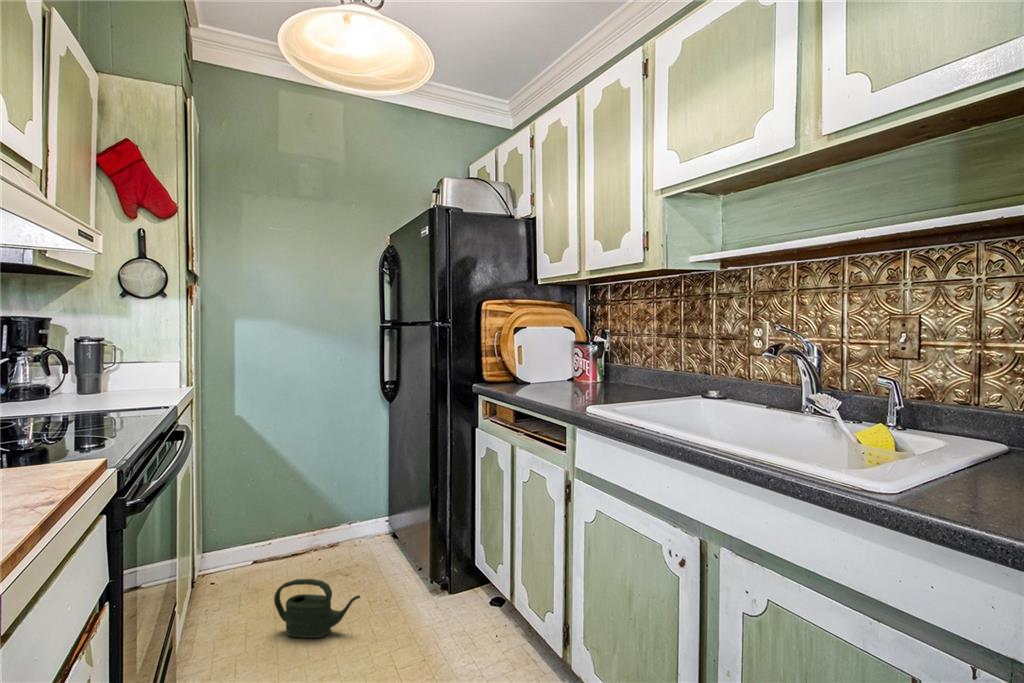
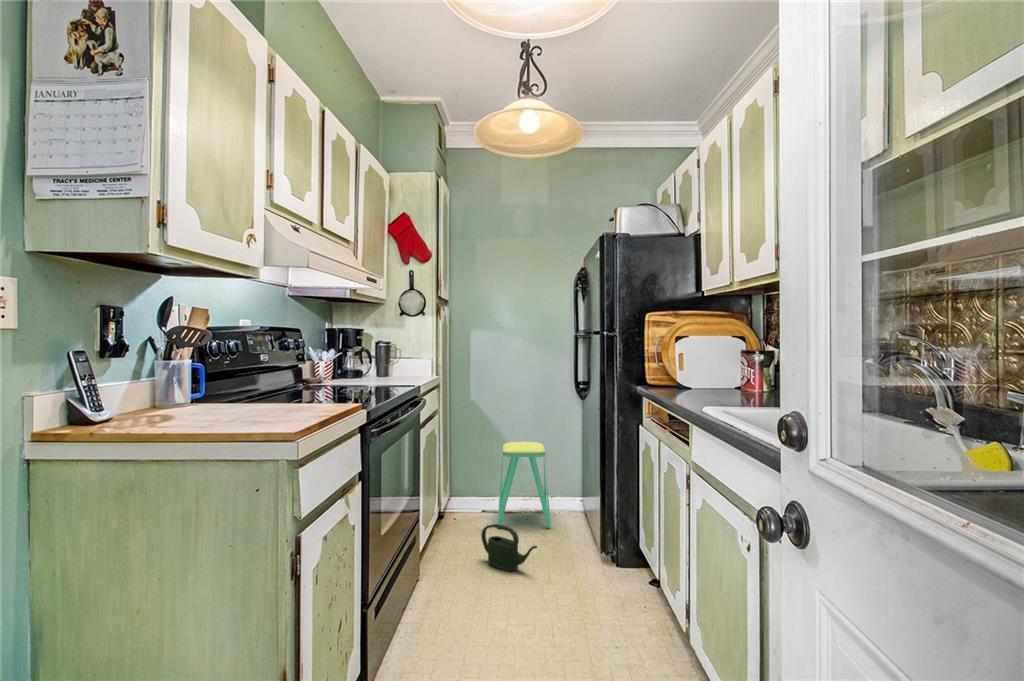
stool: none [279,461,356,580] -> present [497,442,551,528]

